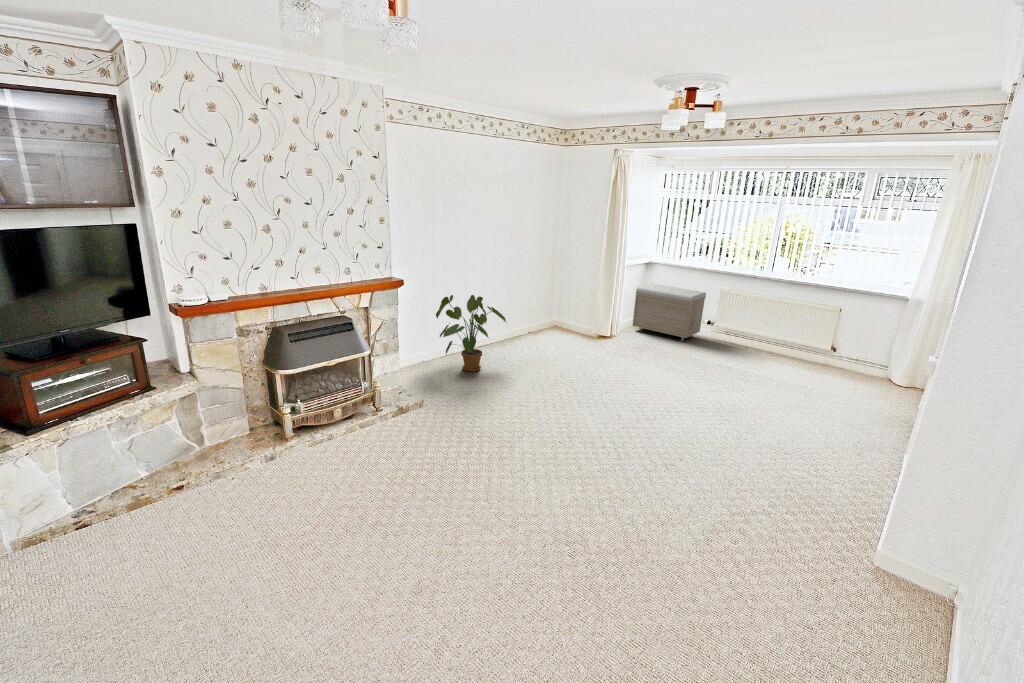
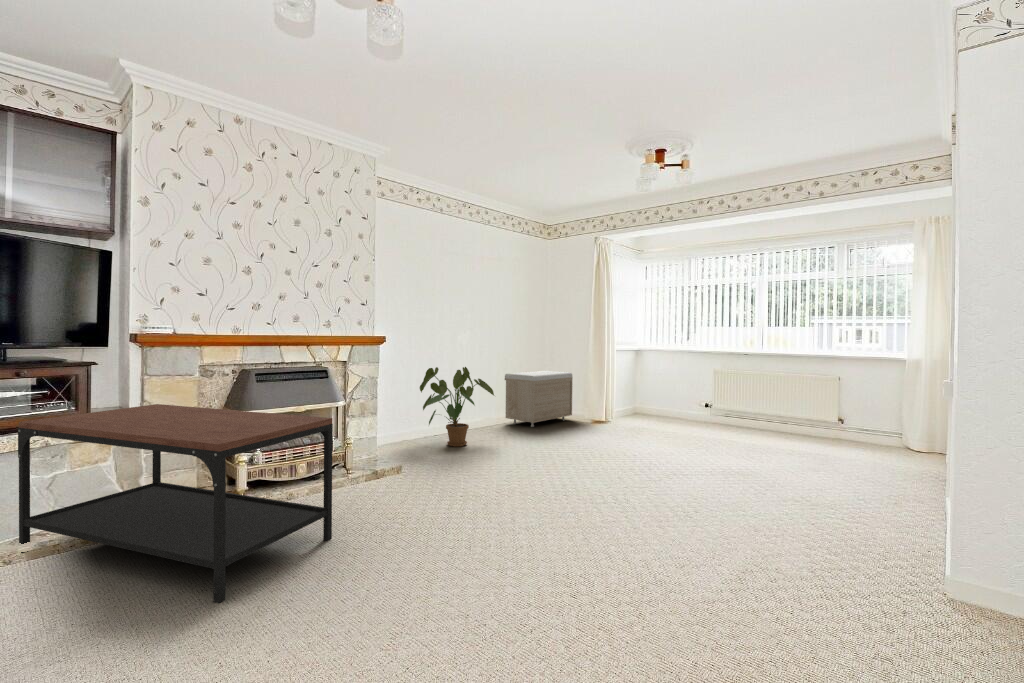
storage bench: present [633,284,706,341] -> present [505,371,573,427]
coffee table: none [95,367,372,564] -> present [18,404,333,603]

